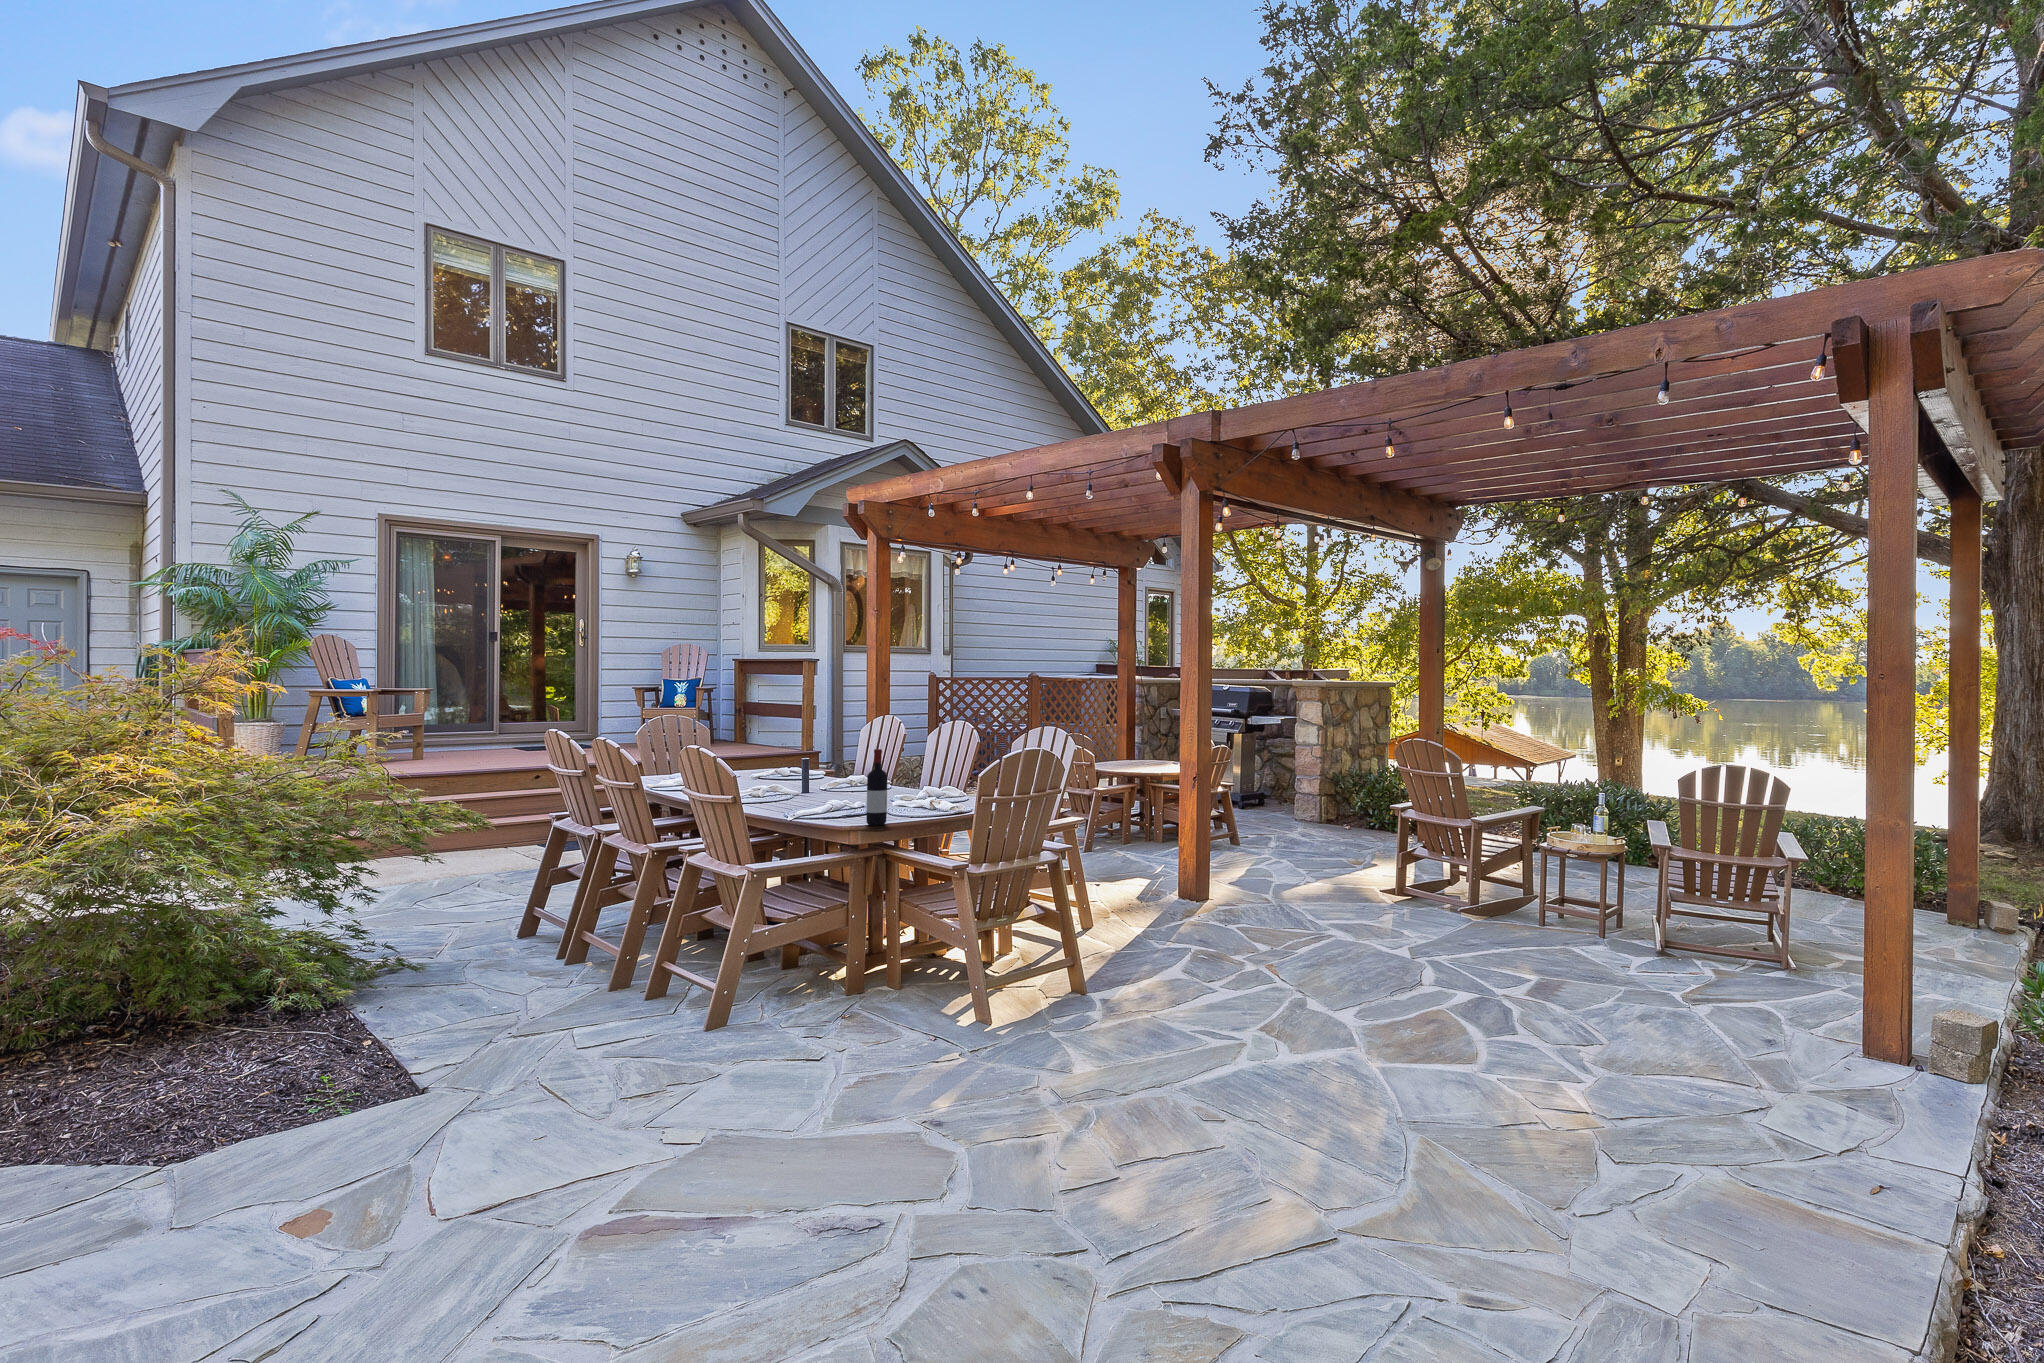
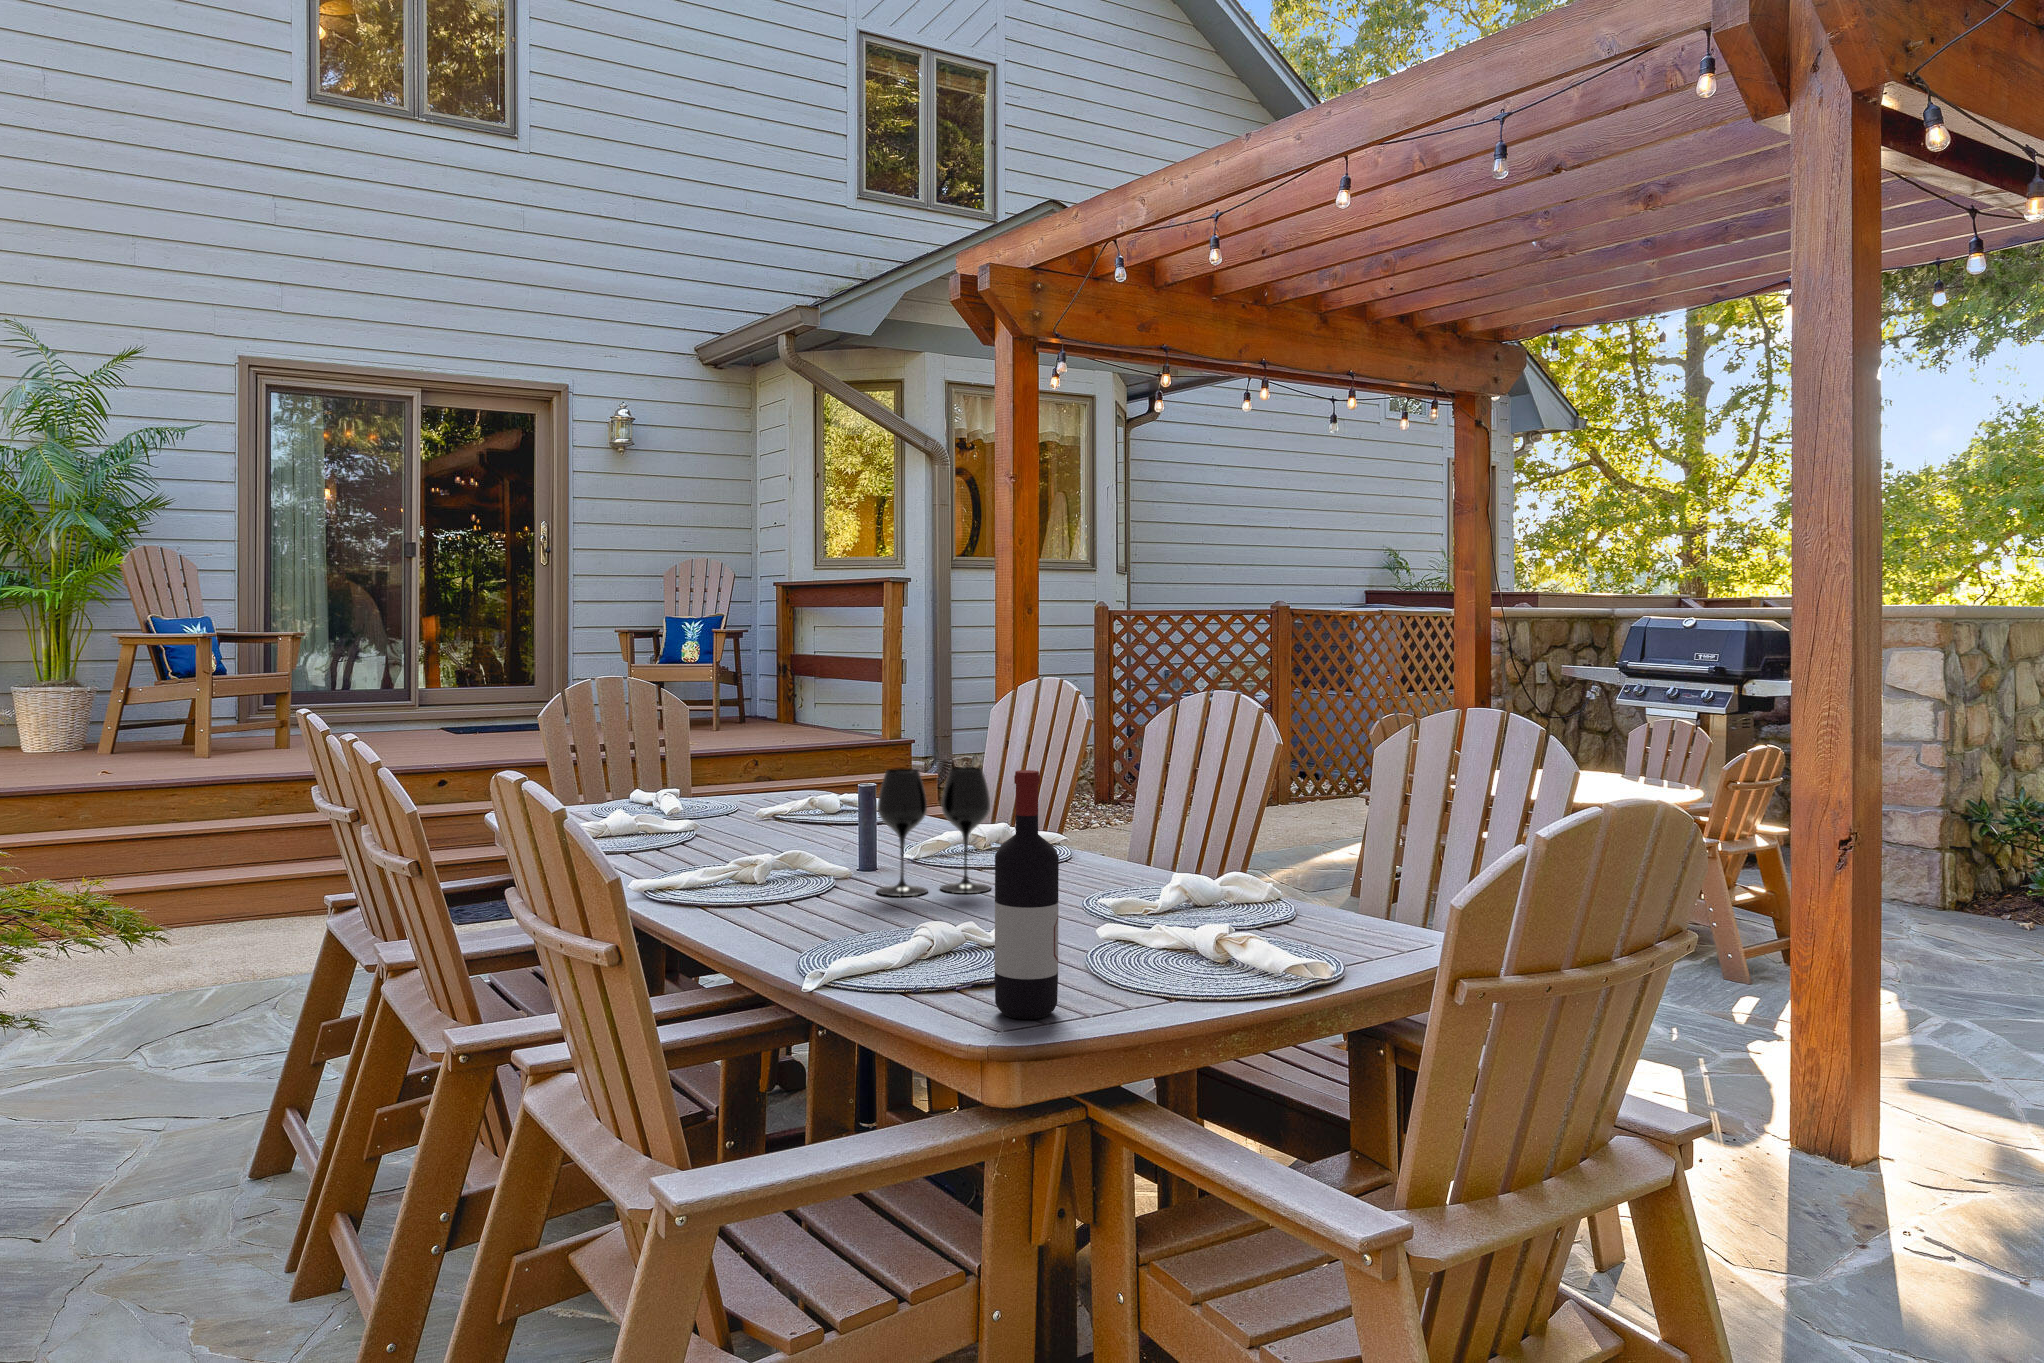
wine glass: none [819,754,866,804] -> present [877,767,991,896]

